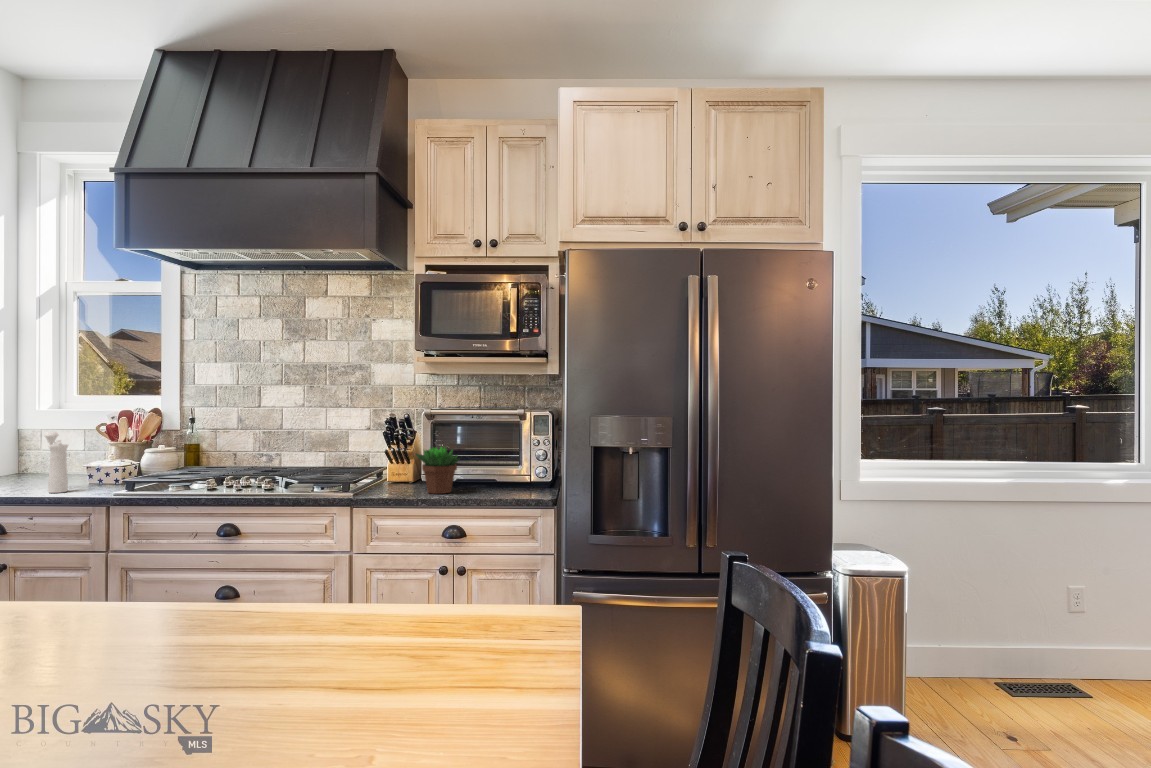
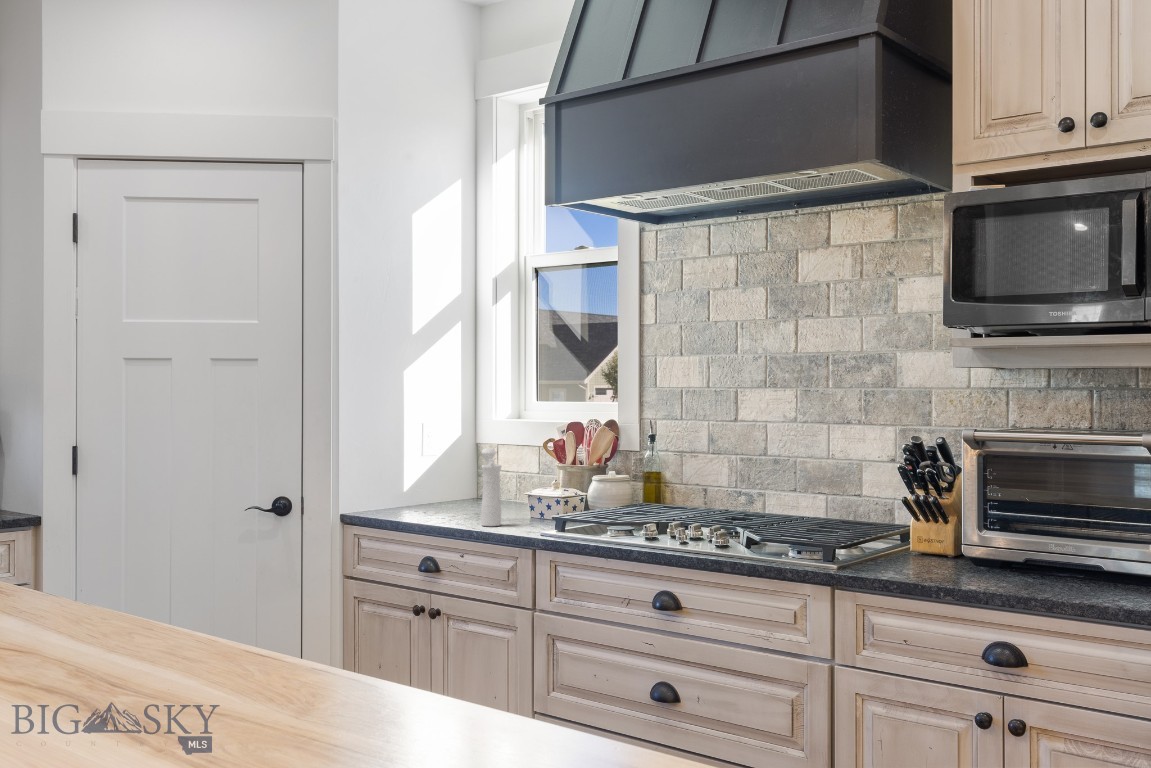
succulent plant: present [416,447,459,494] -> none [941,495,1023,582]

